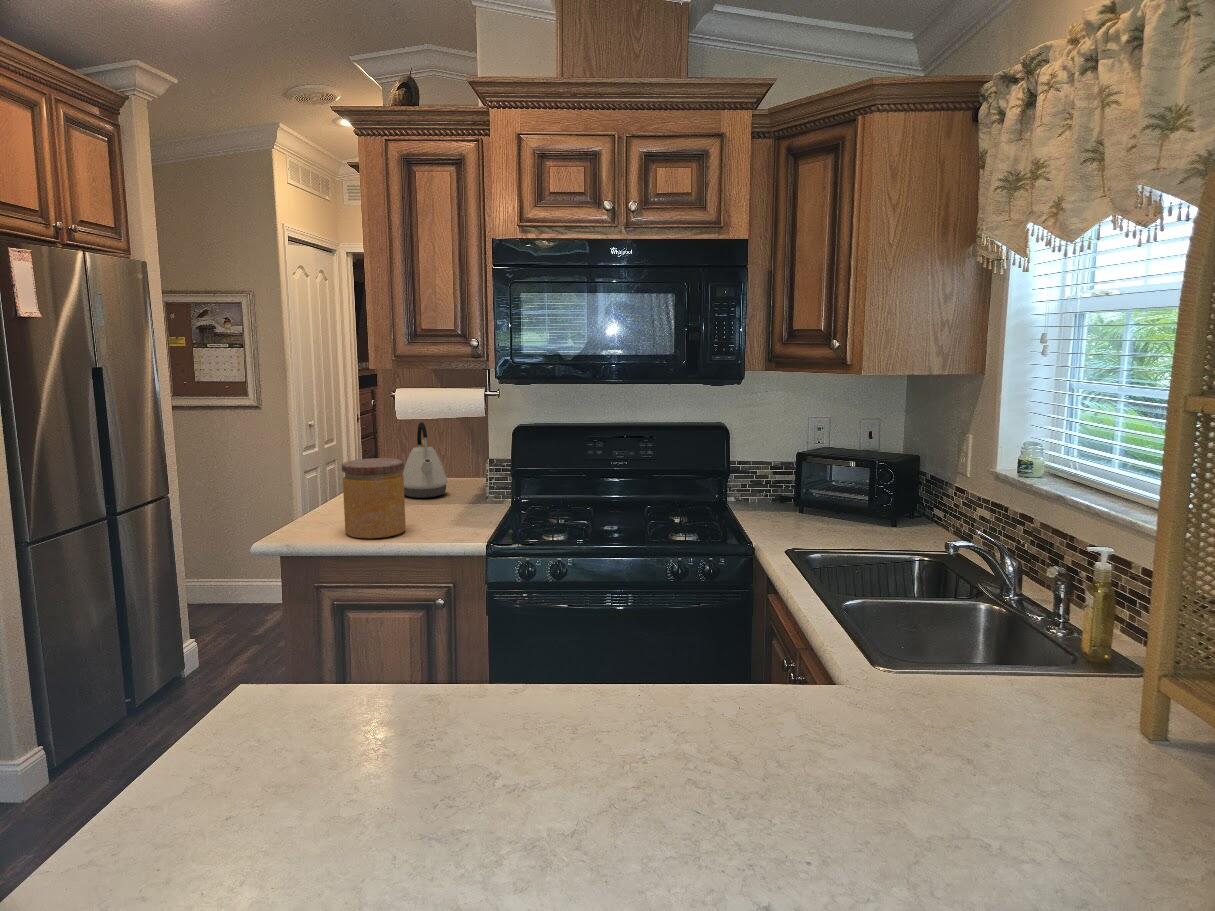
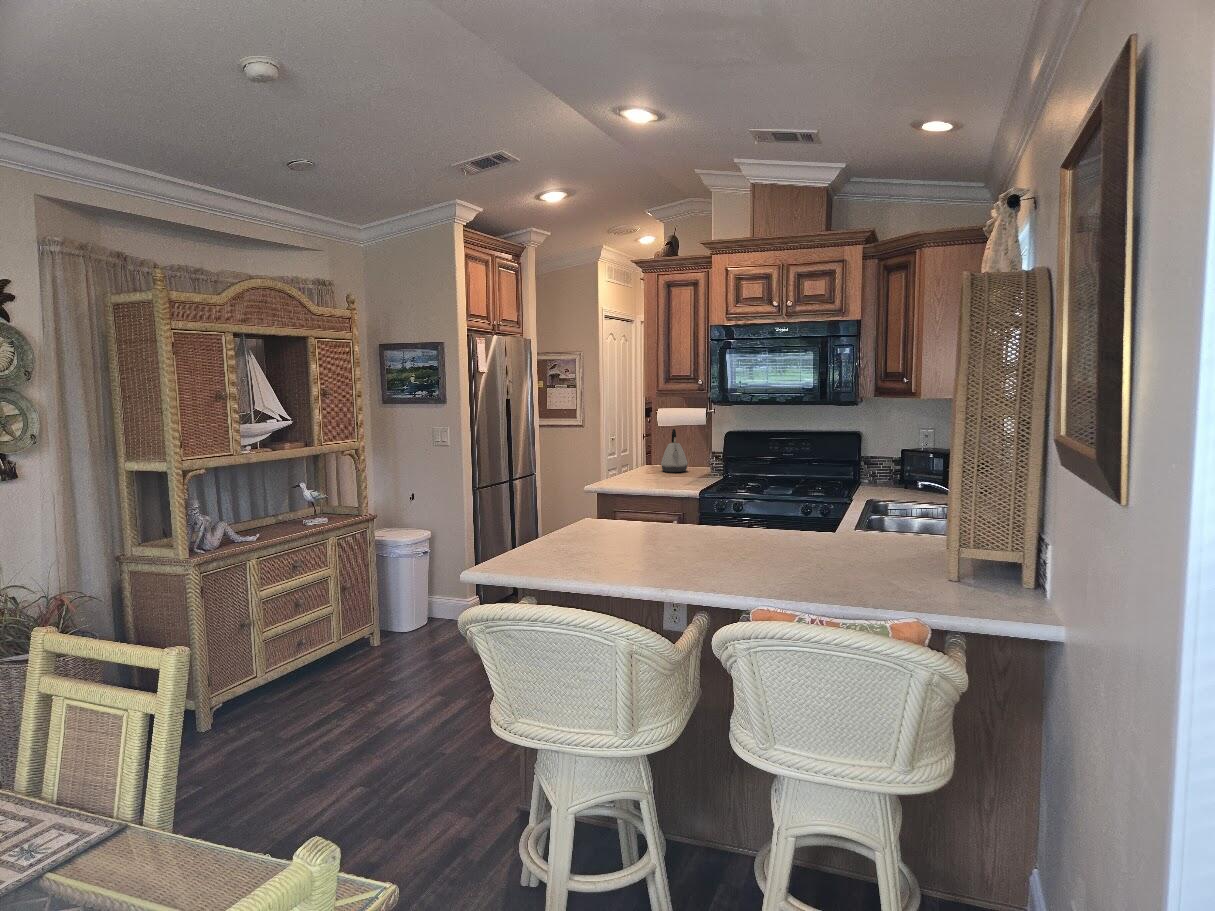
jar: present [342,458,406,538] -> none [627,445,659,486]

